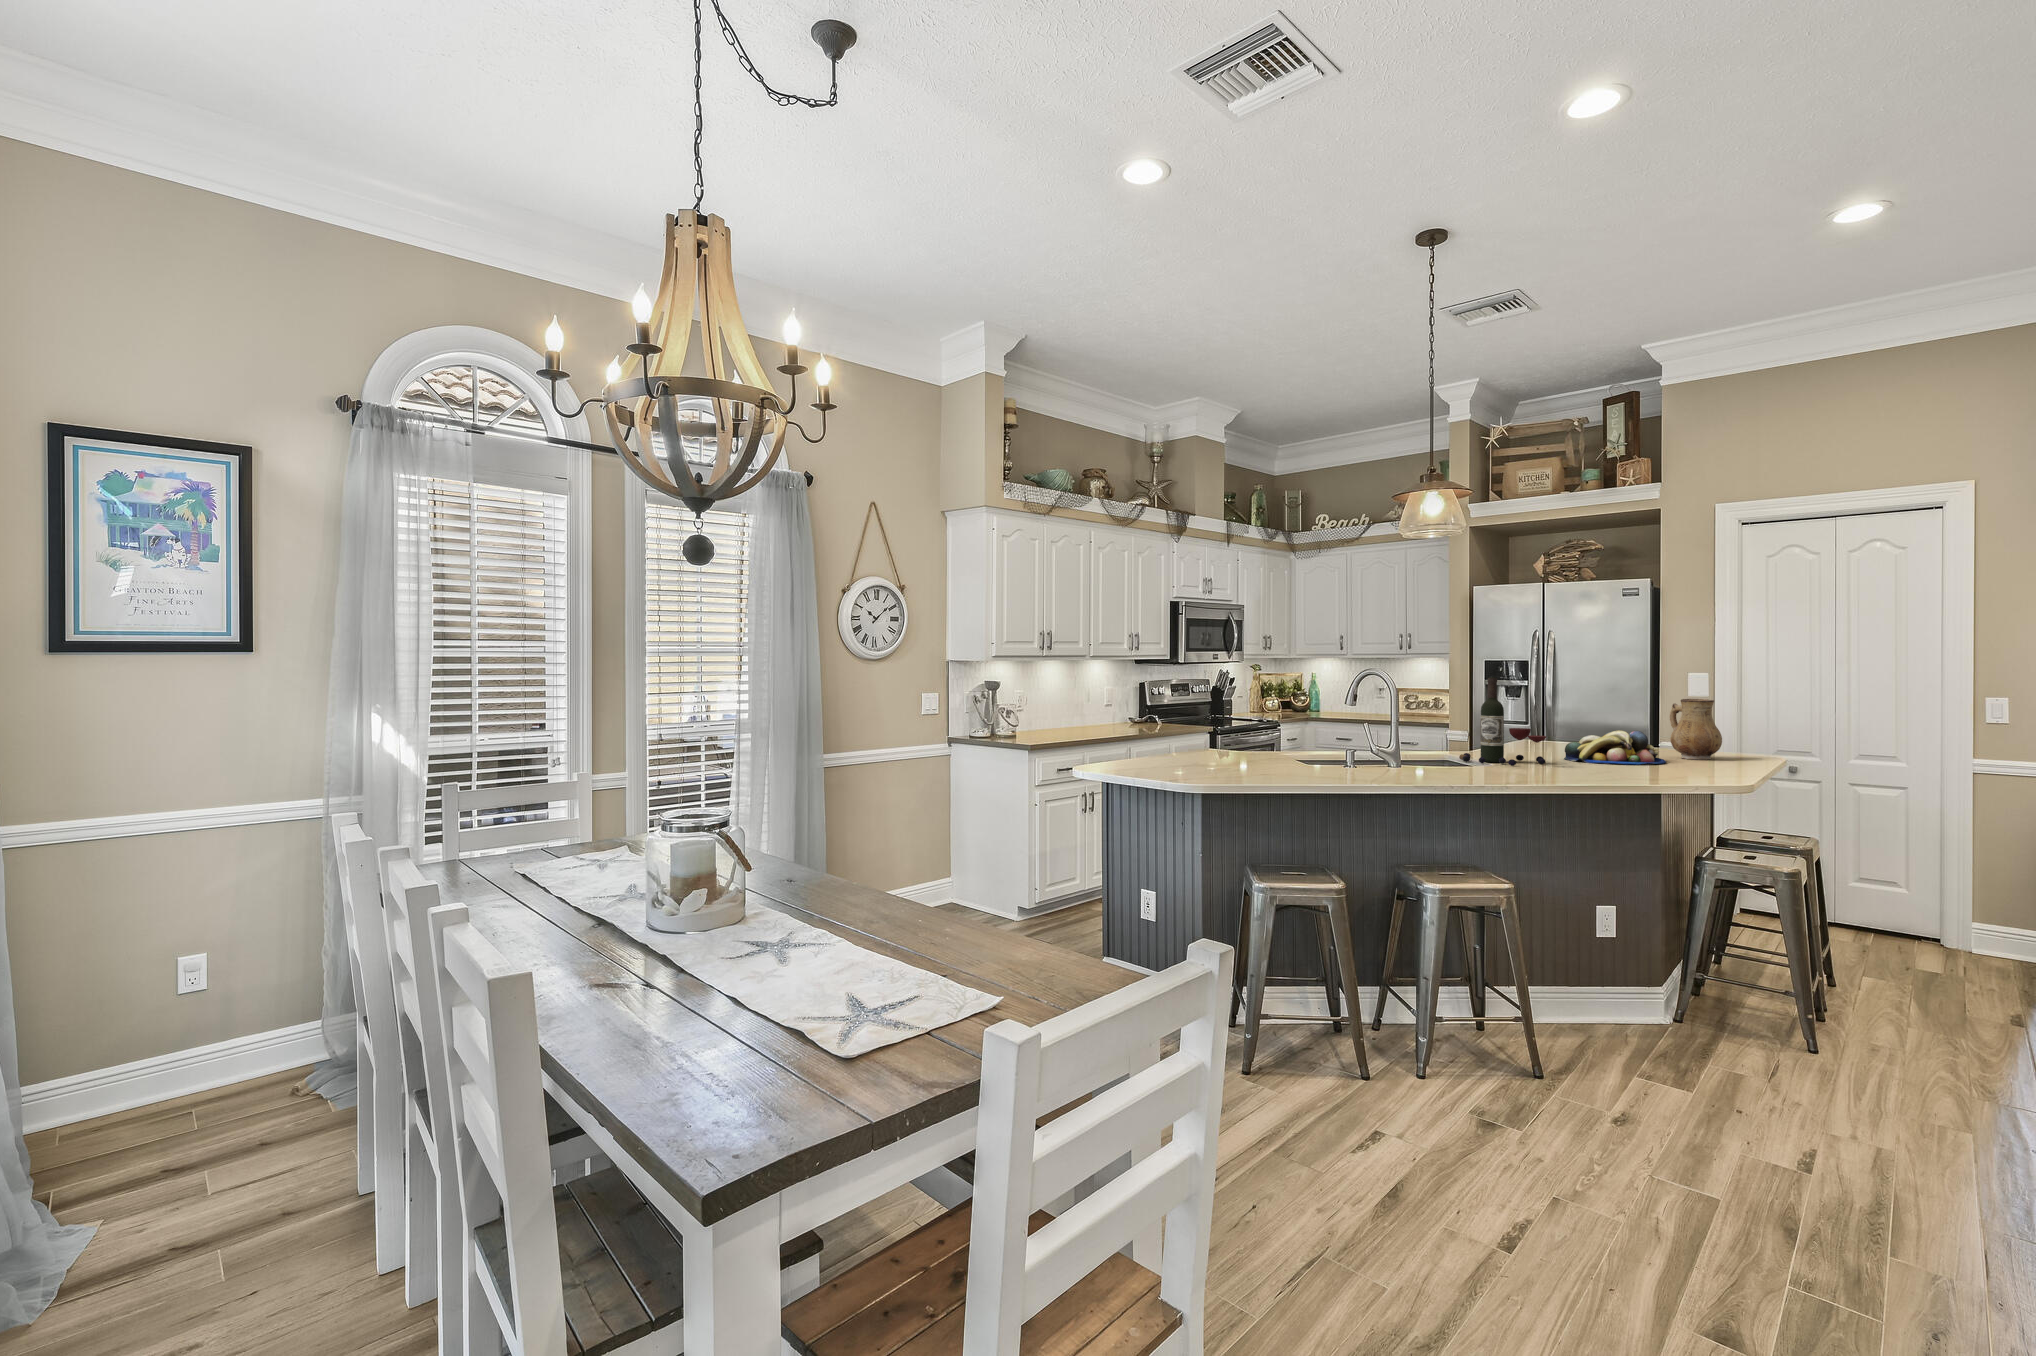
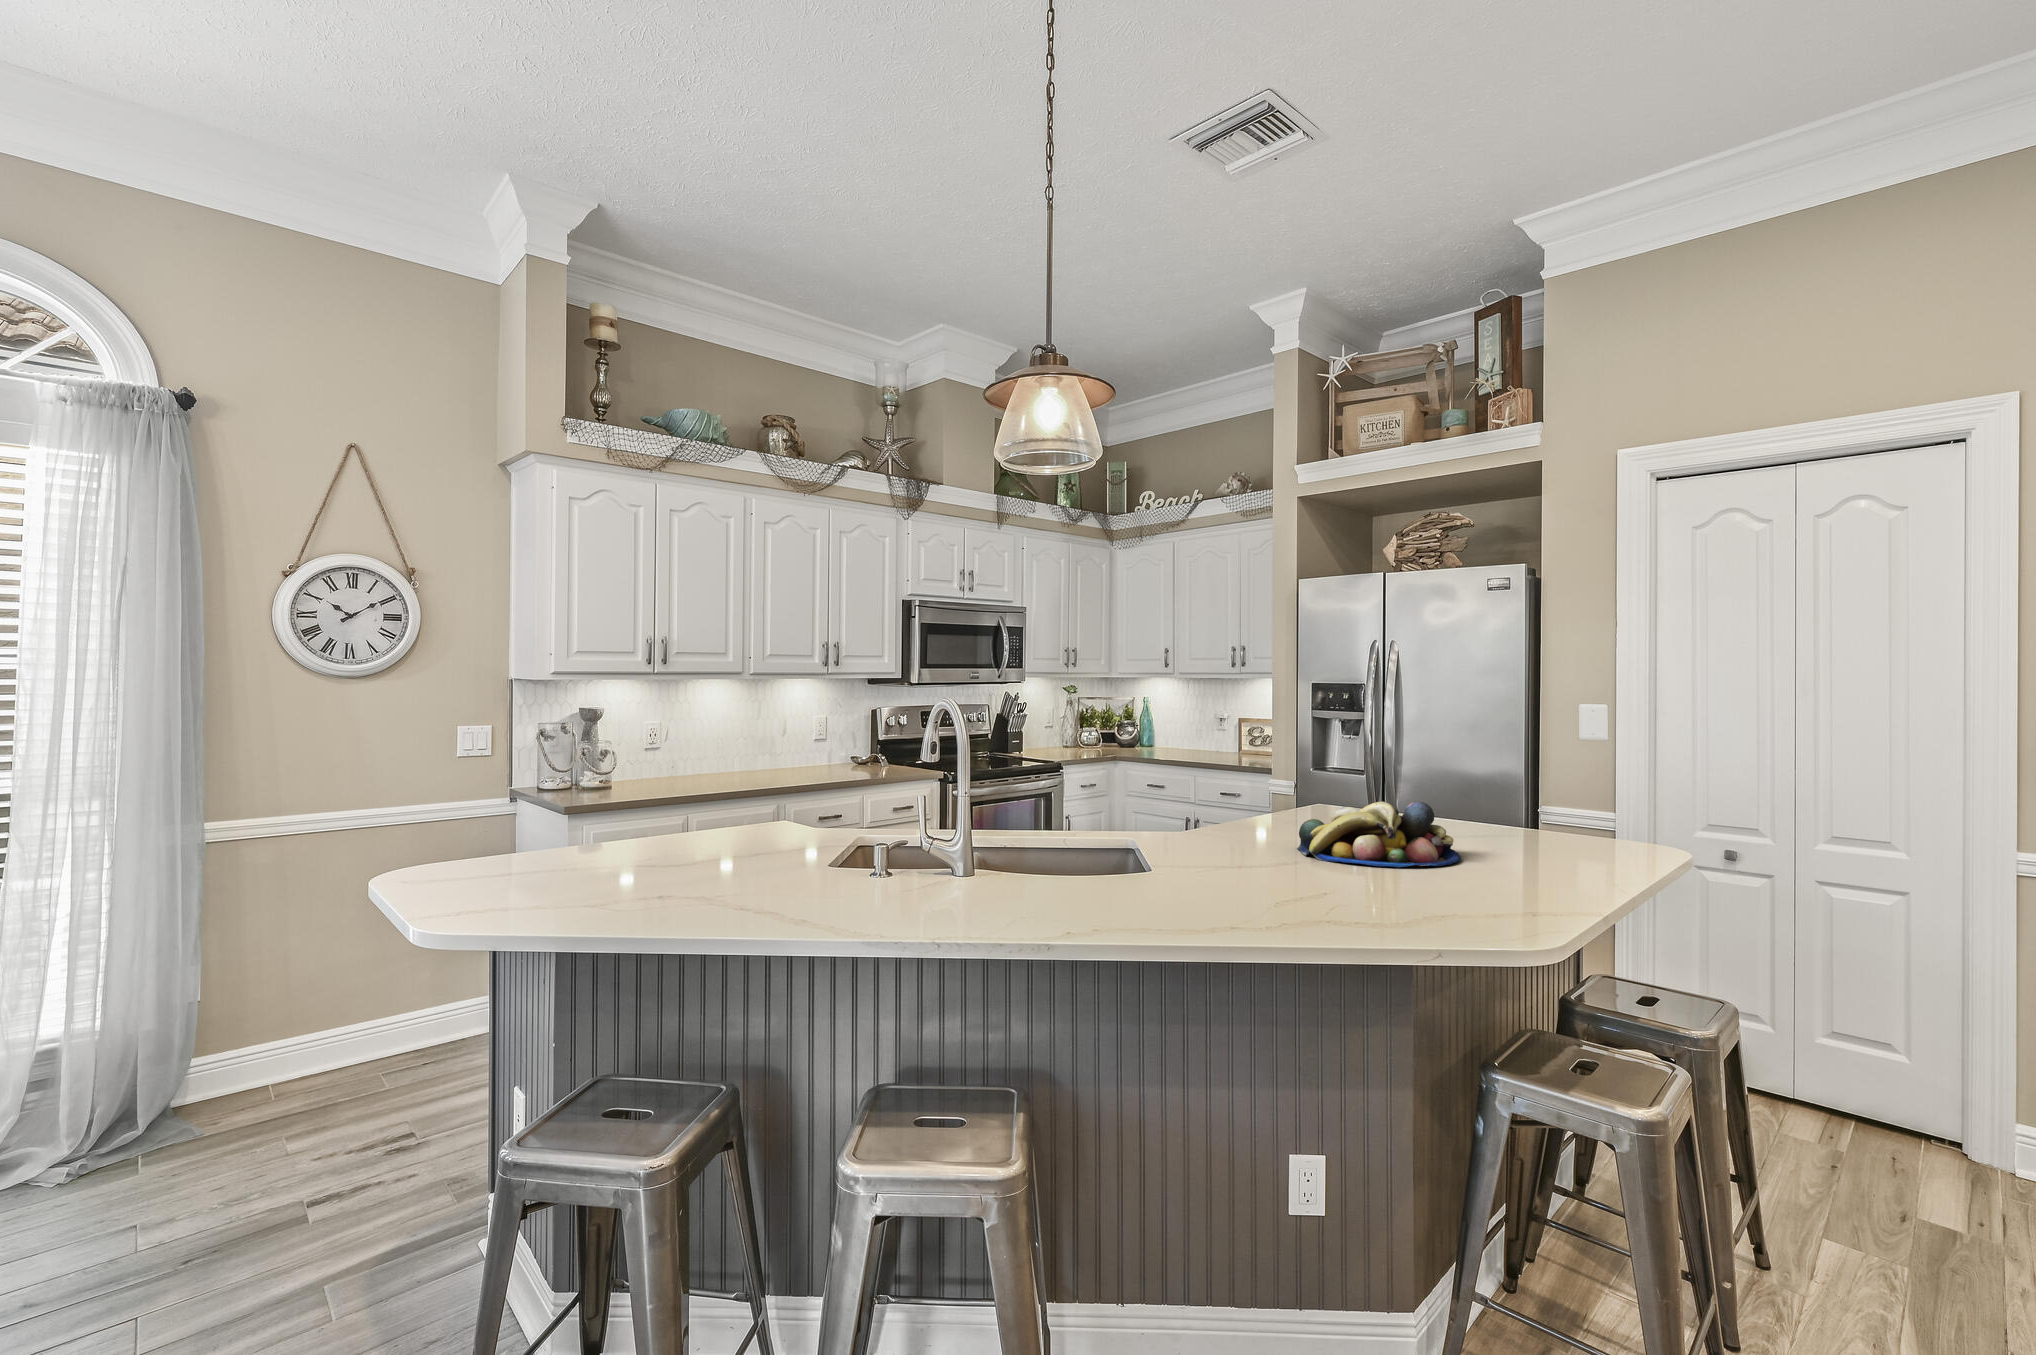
wine bottle: present [1459,677,1546,766] -> none [1104,707,1240,874]
ceramic pitcher: present [1670,699,1722,760] -> none [1490,744,1572,852]

